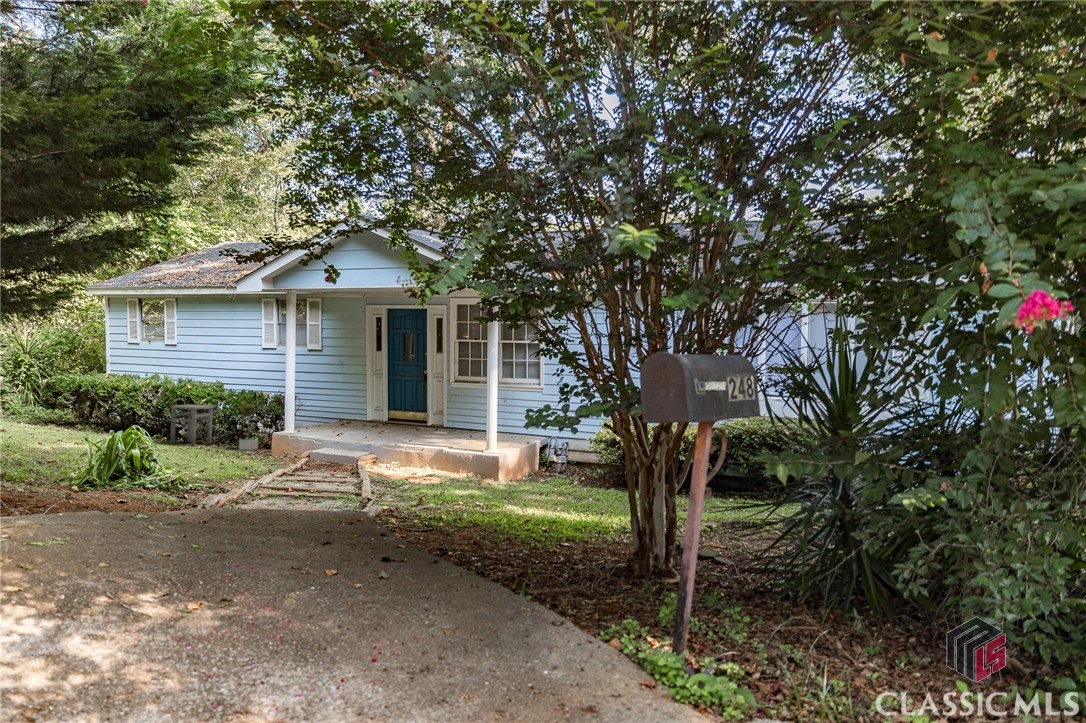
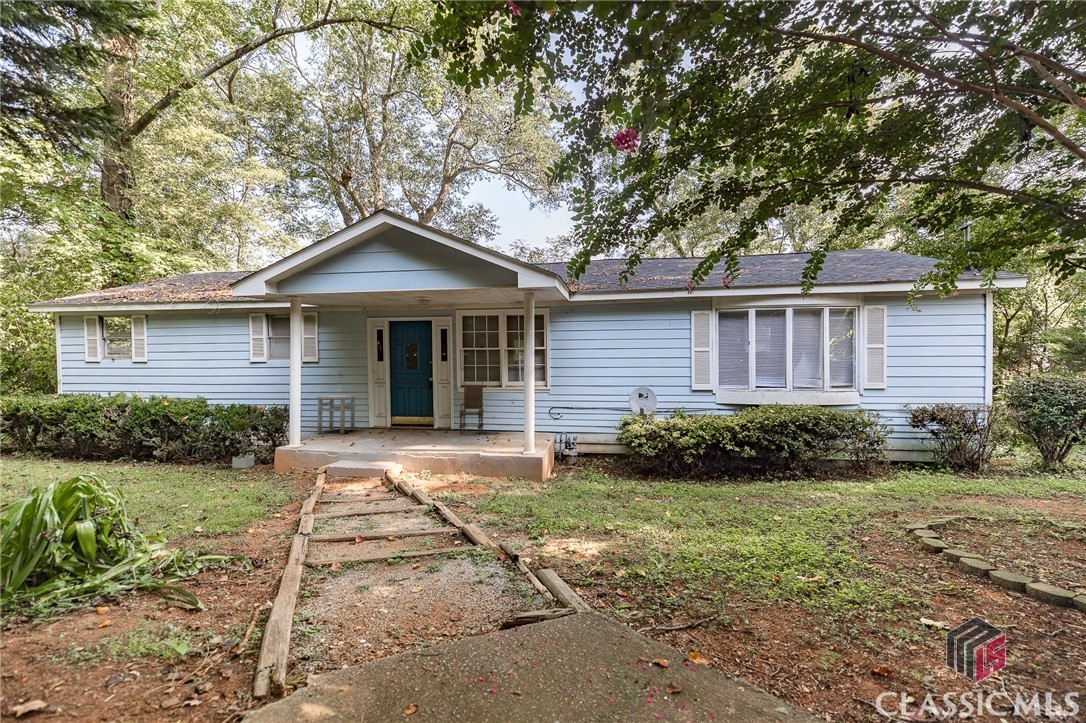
armchair: none [446,375,477,433] -> present [459,381,484,434]
side table: present [170,405,214,446] -> present [317,395,356,434]

